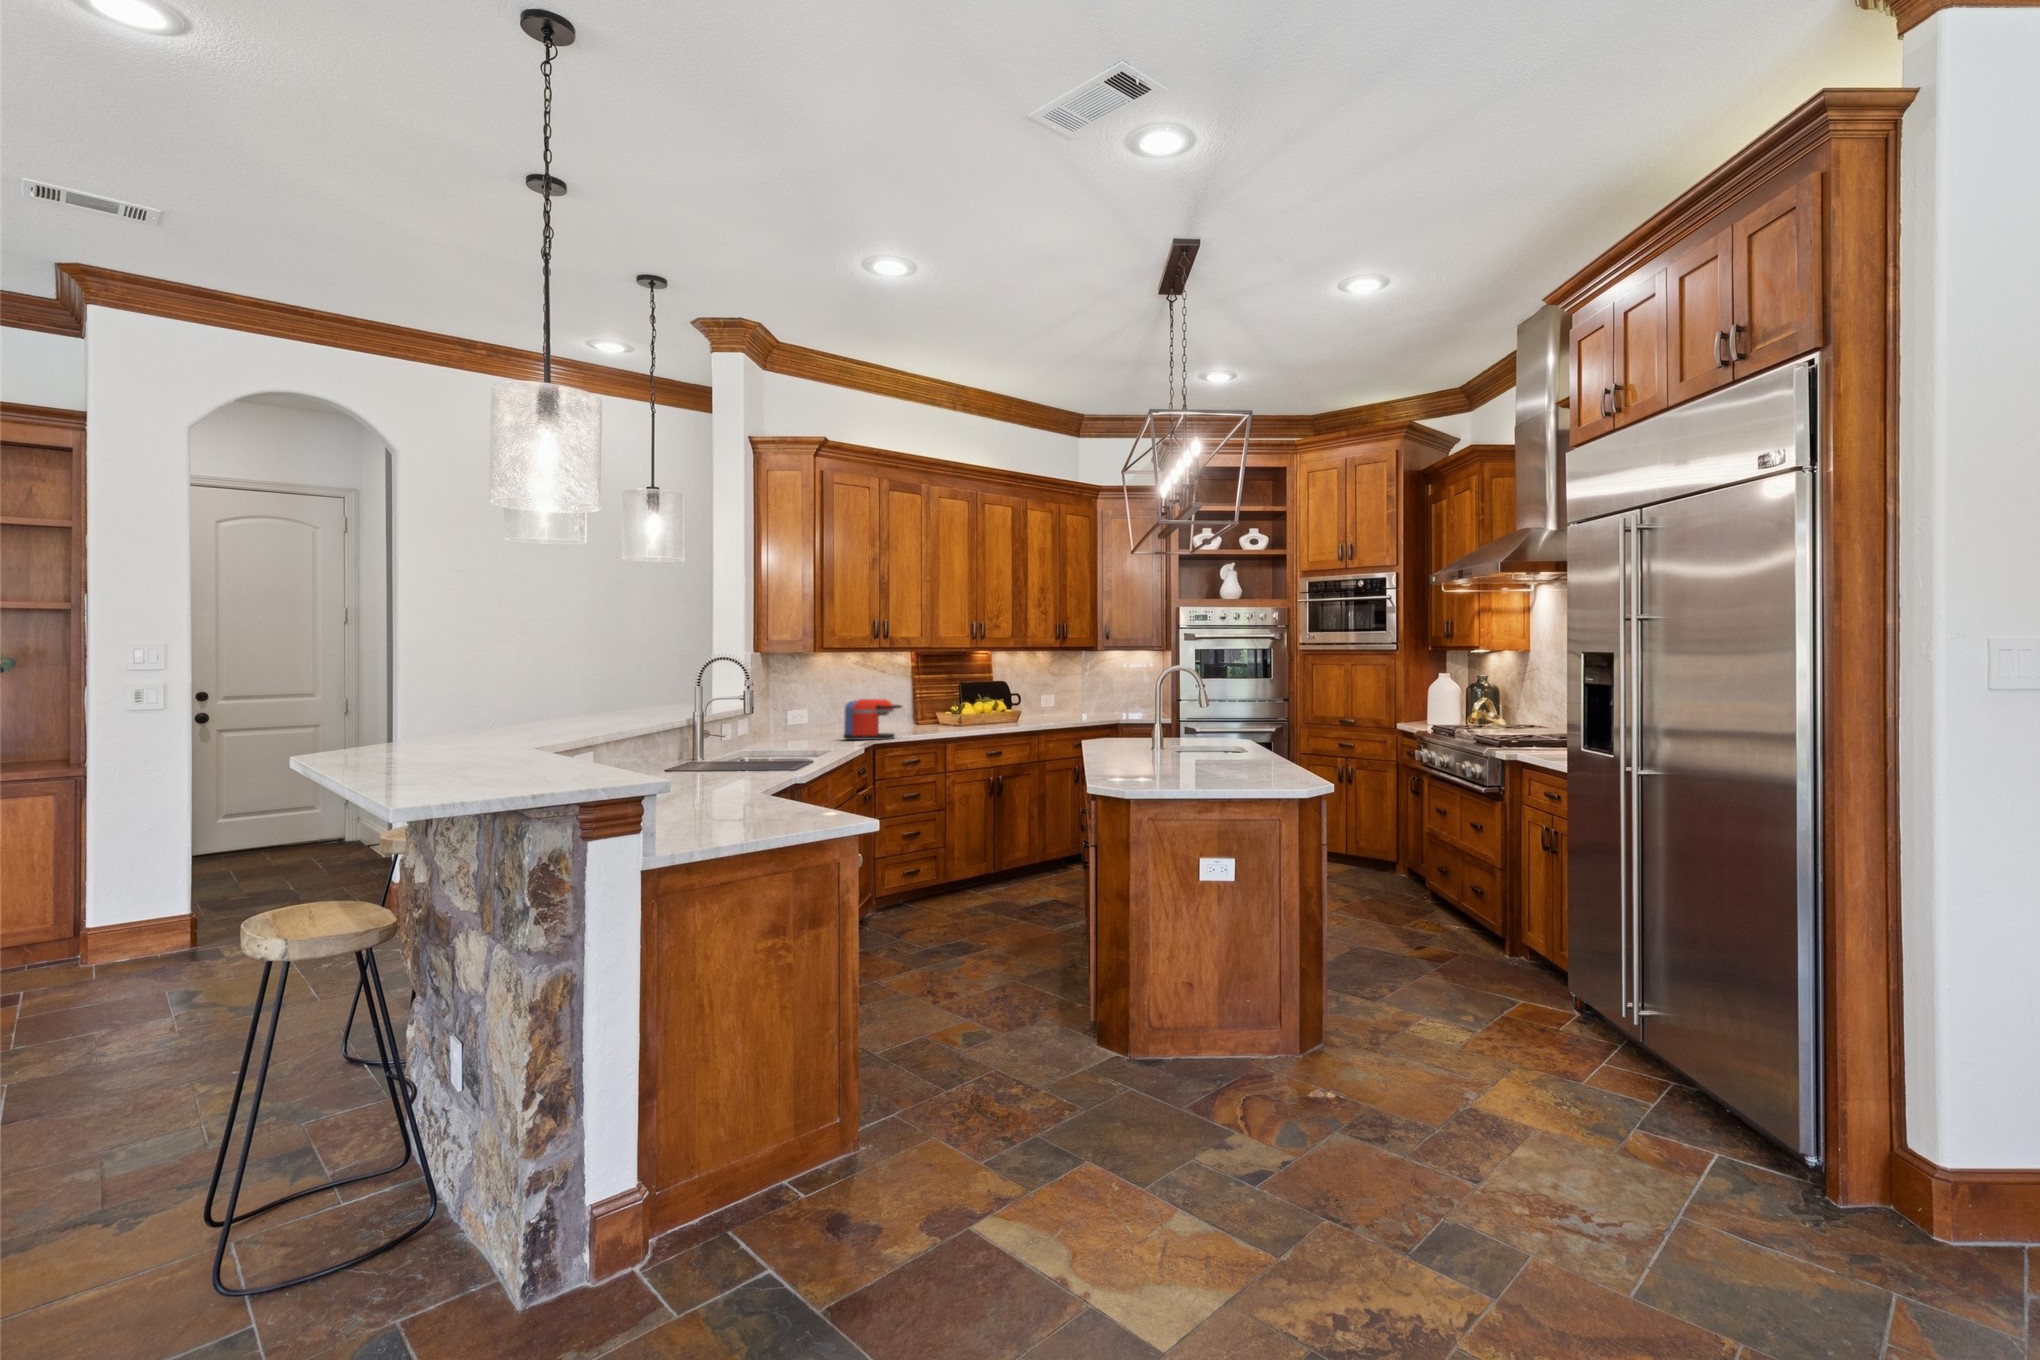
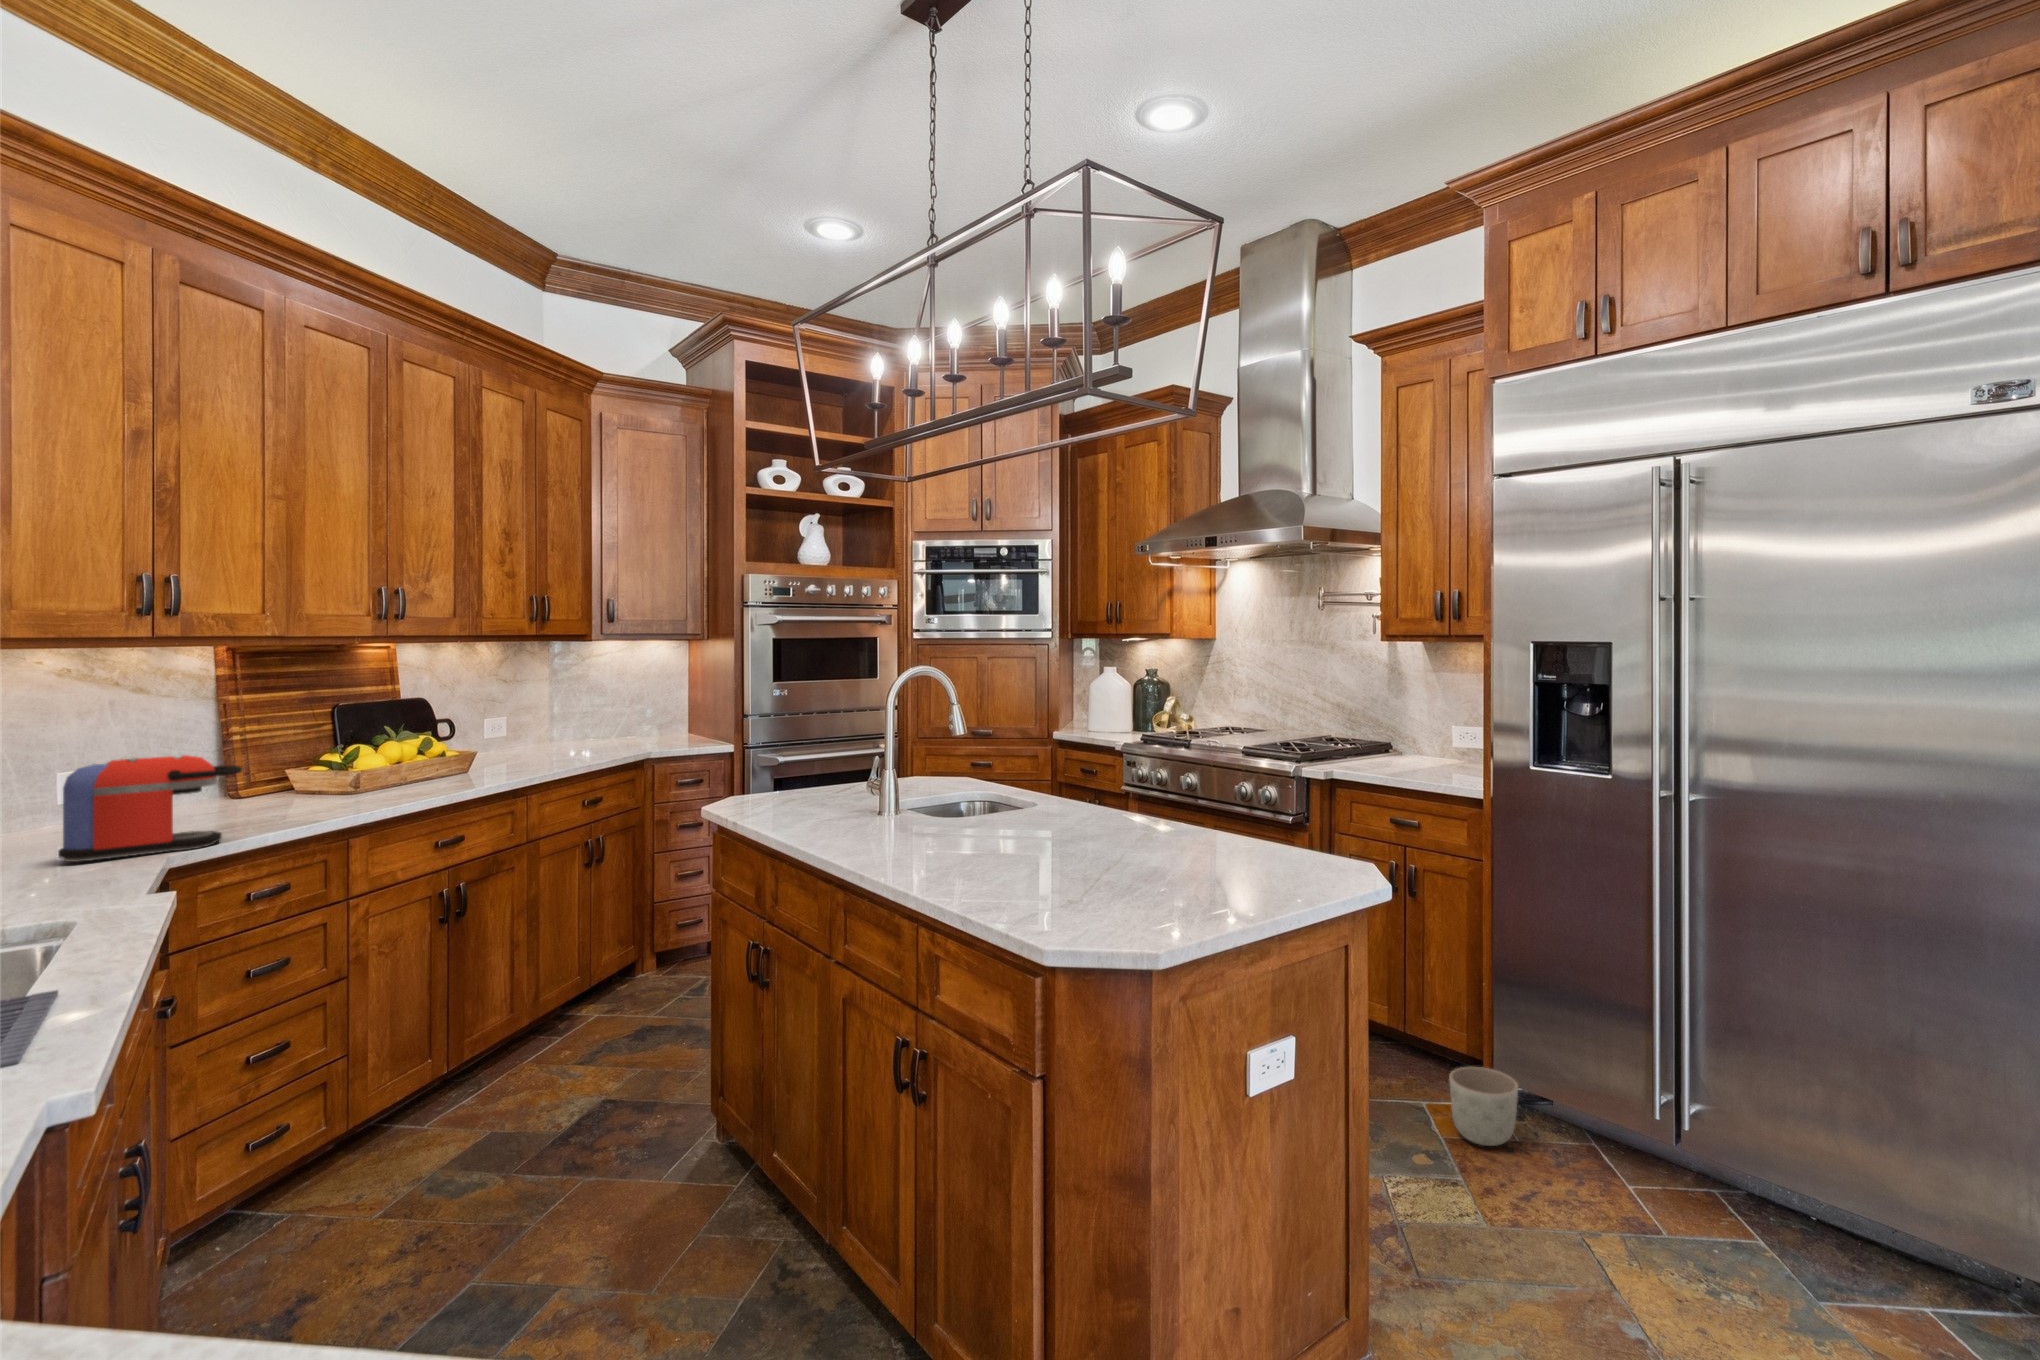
planter: none [1516,973,1569,1028] -> present [1449,1067,1518,1146]

